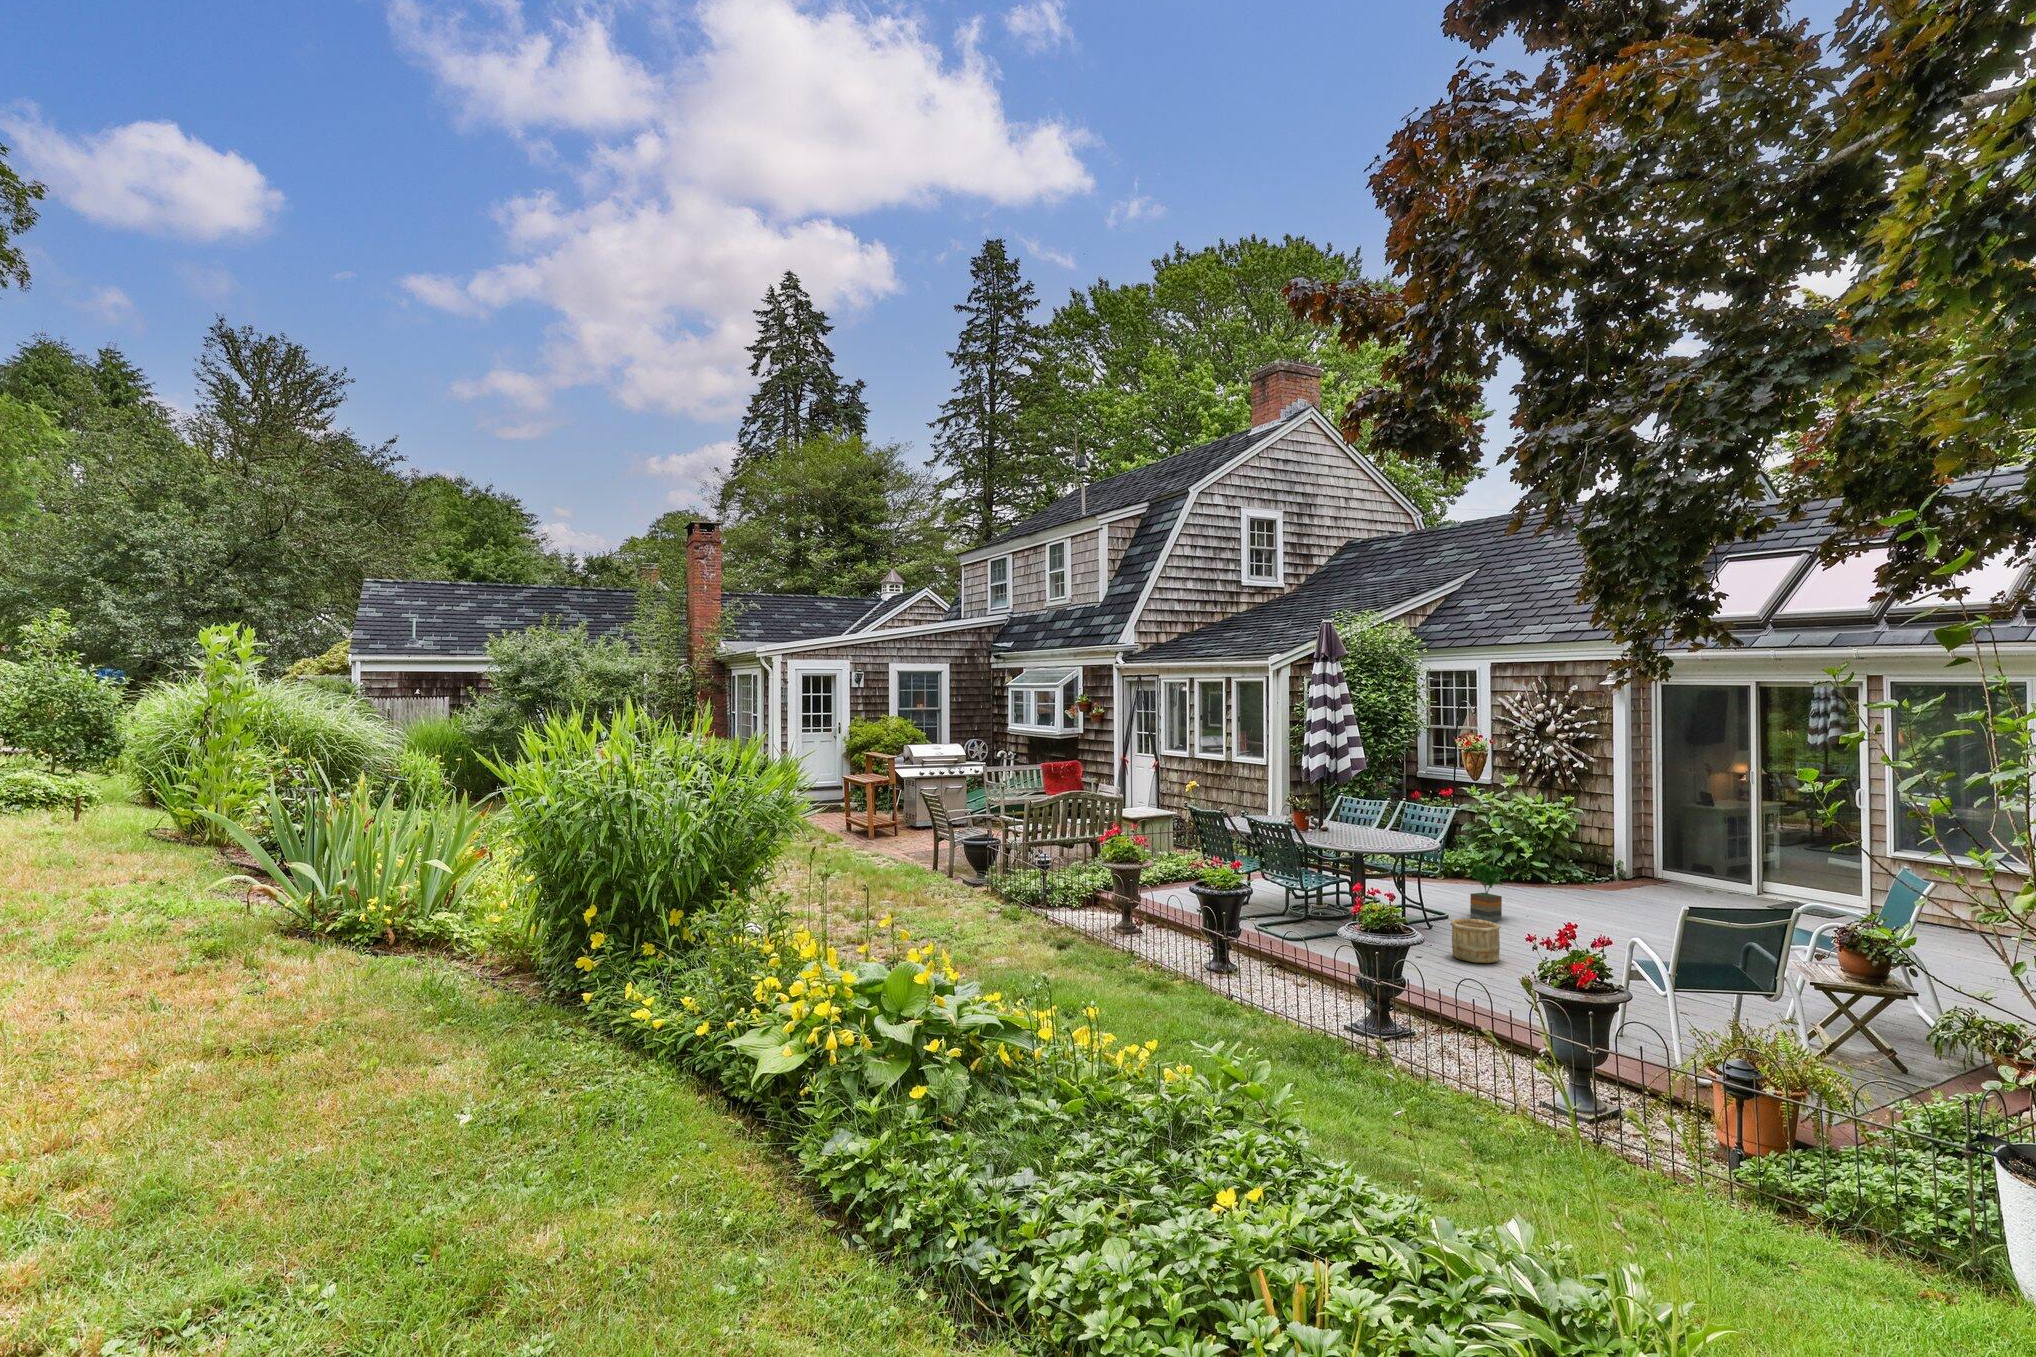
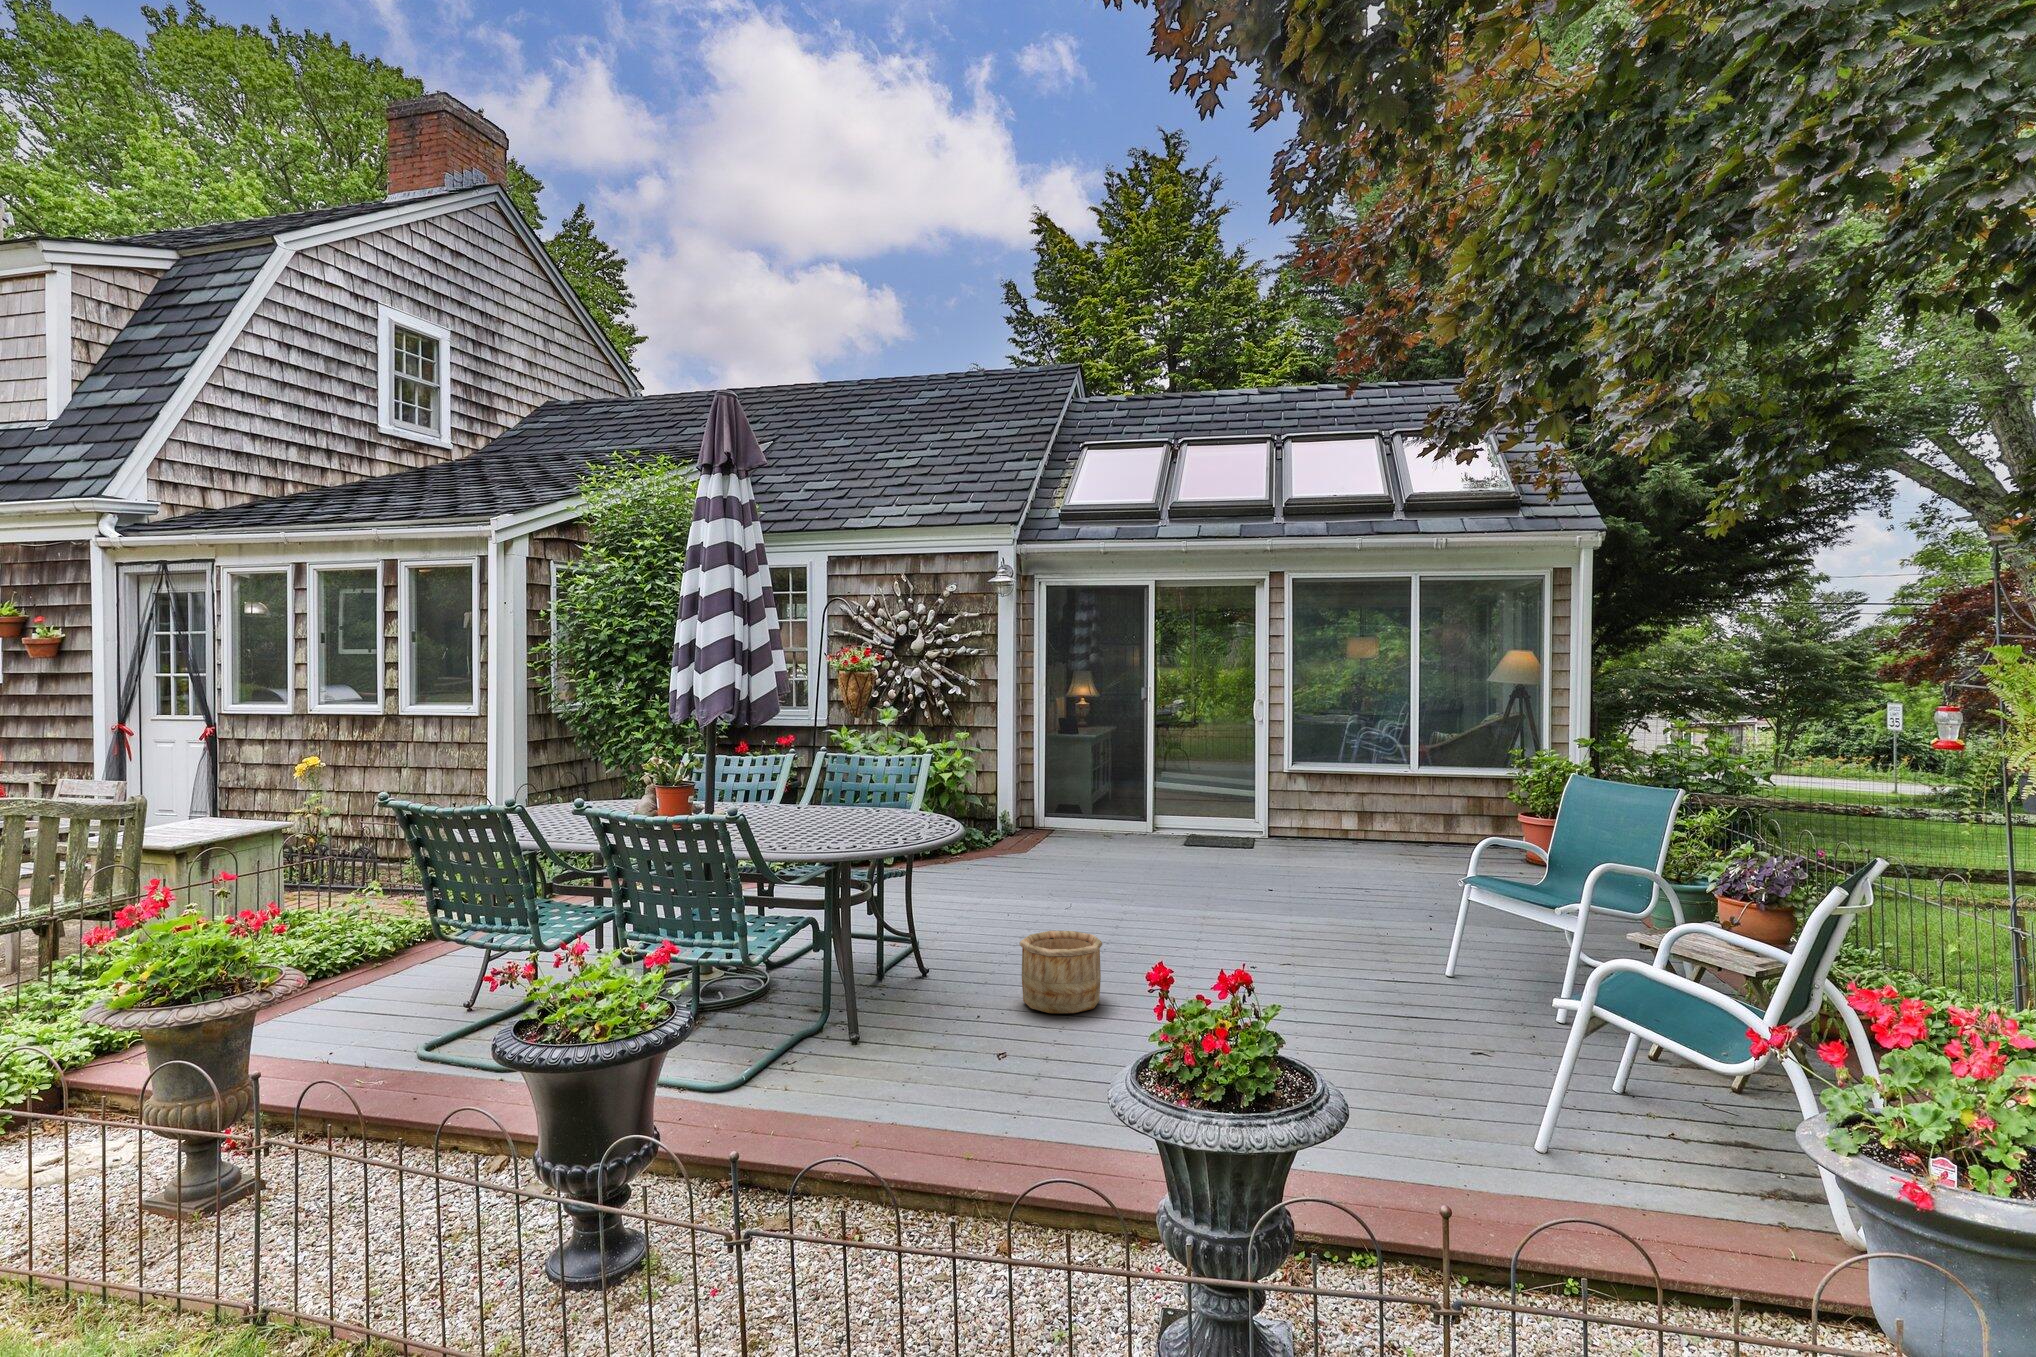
potted tree: present [1470,864,1508,922] -> none [931,835,988,927]

